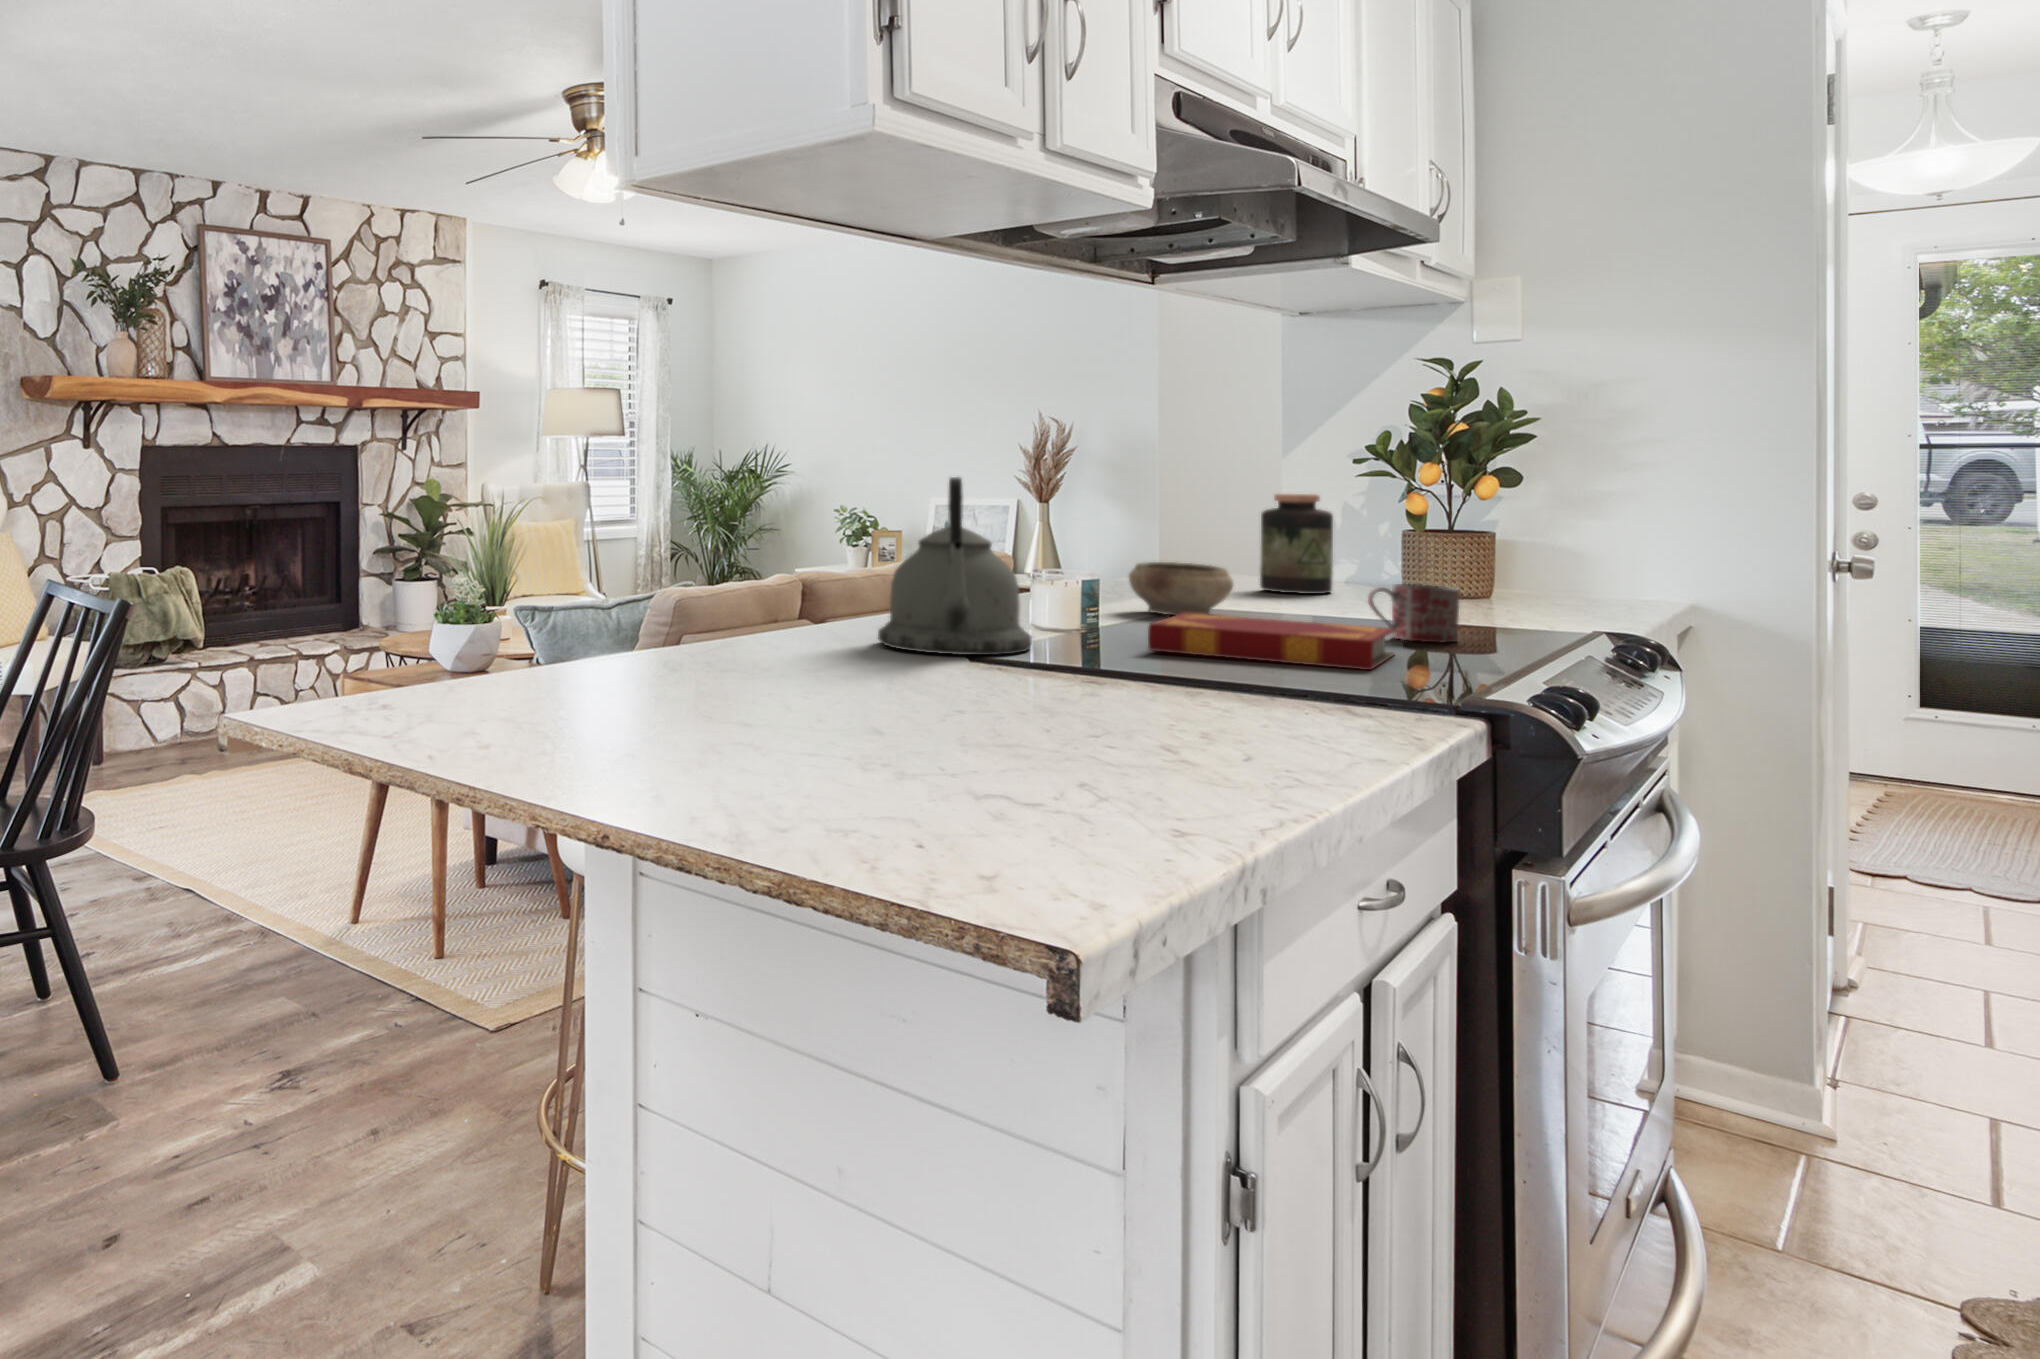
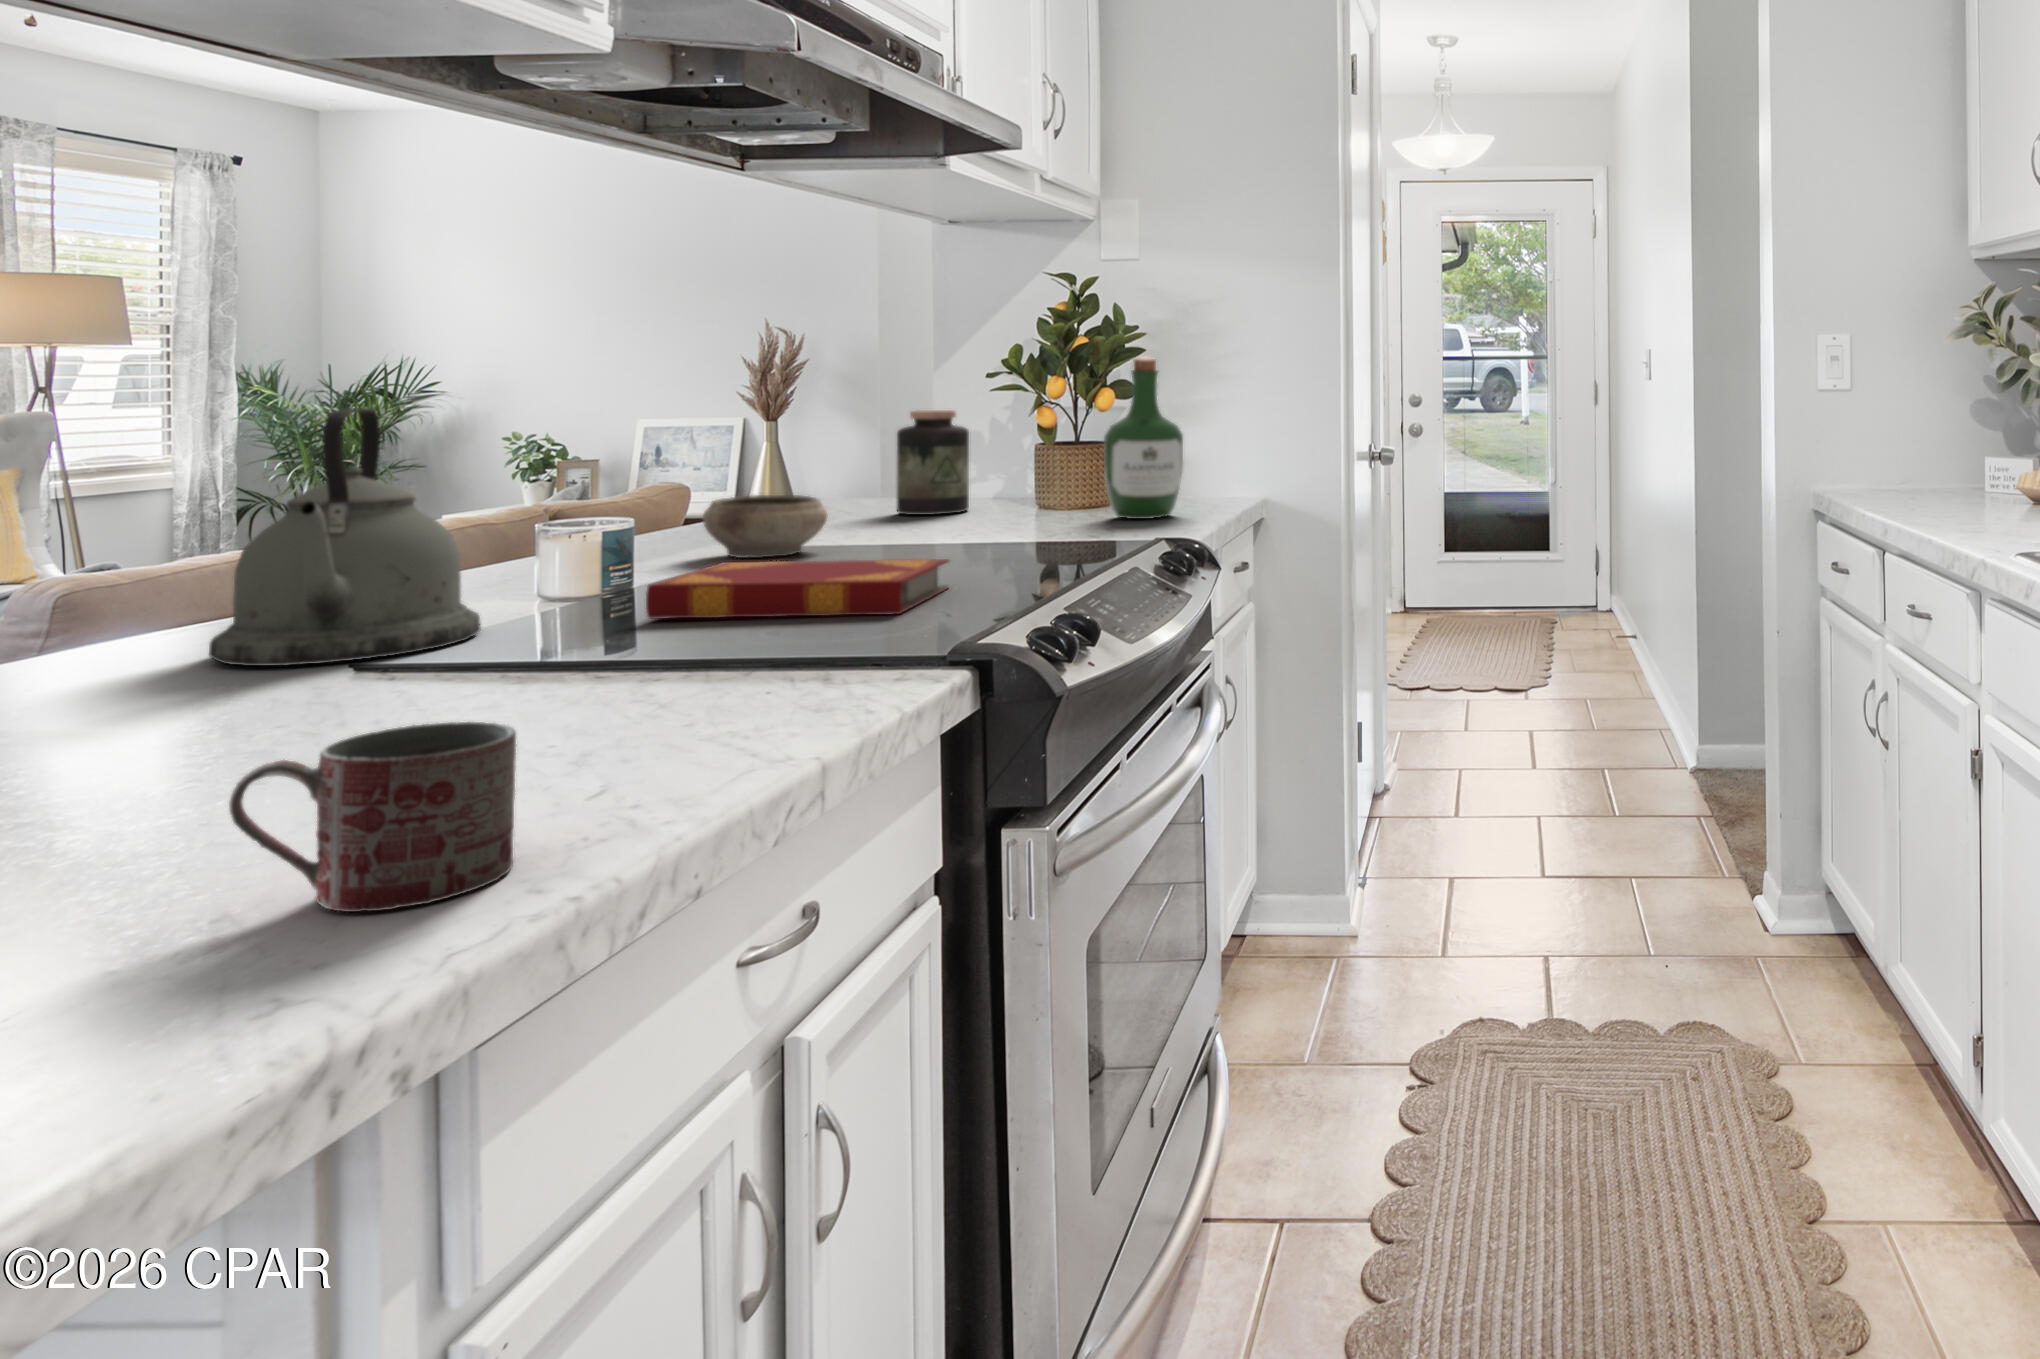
wine bottle: none [1499,442,1600,614] -> present [1104,356,1183,519]
mug: present [1368,584,1460,643] -> present [229,722,516,912]

